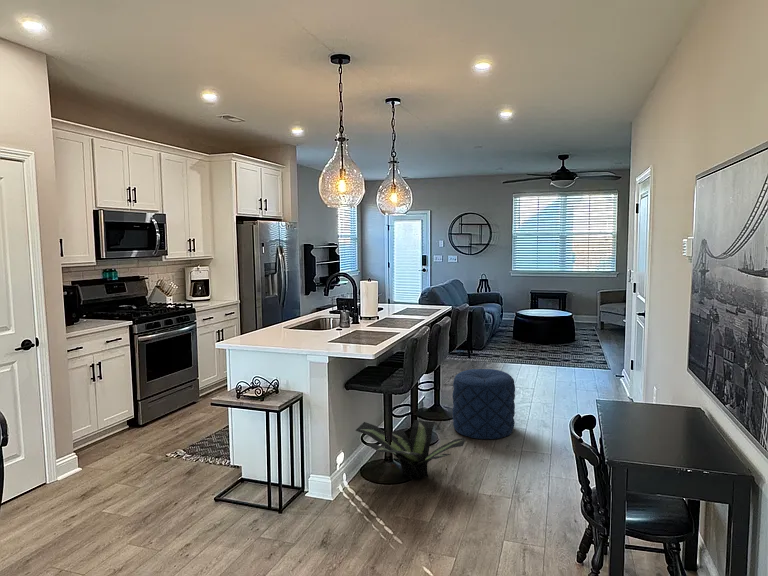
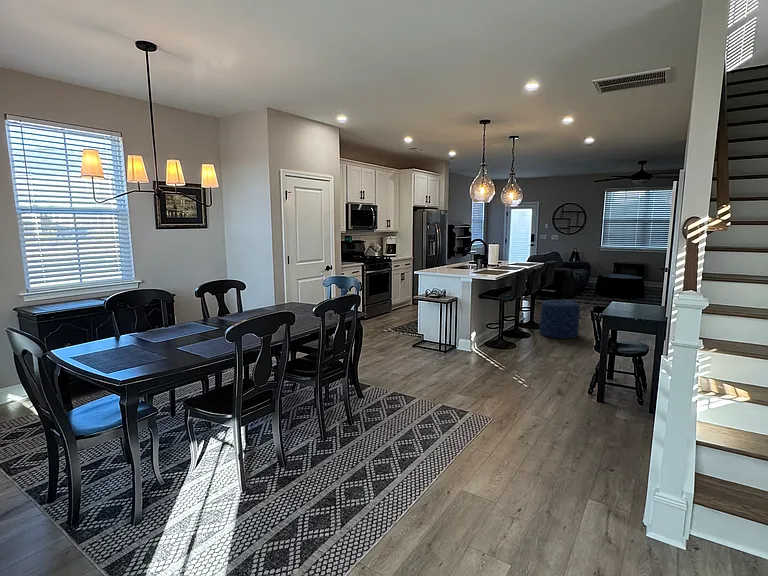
potted plant: present [356,420,466,480] -> none [483,319,545,350]

